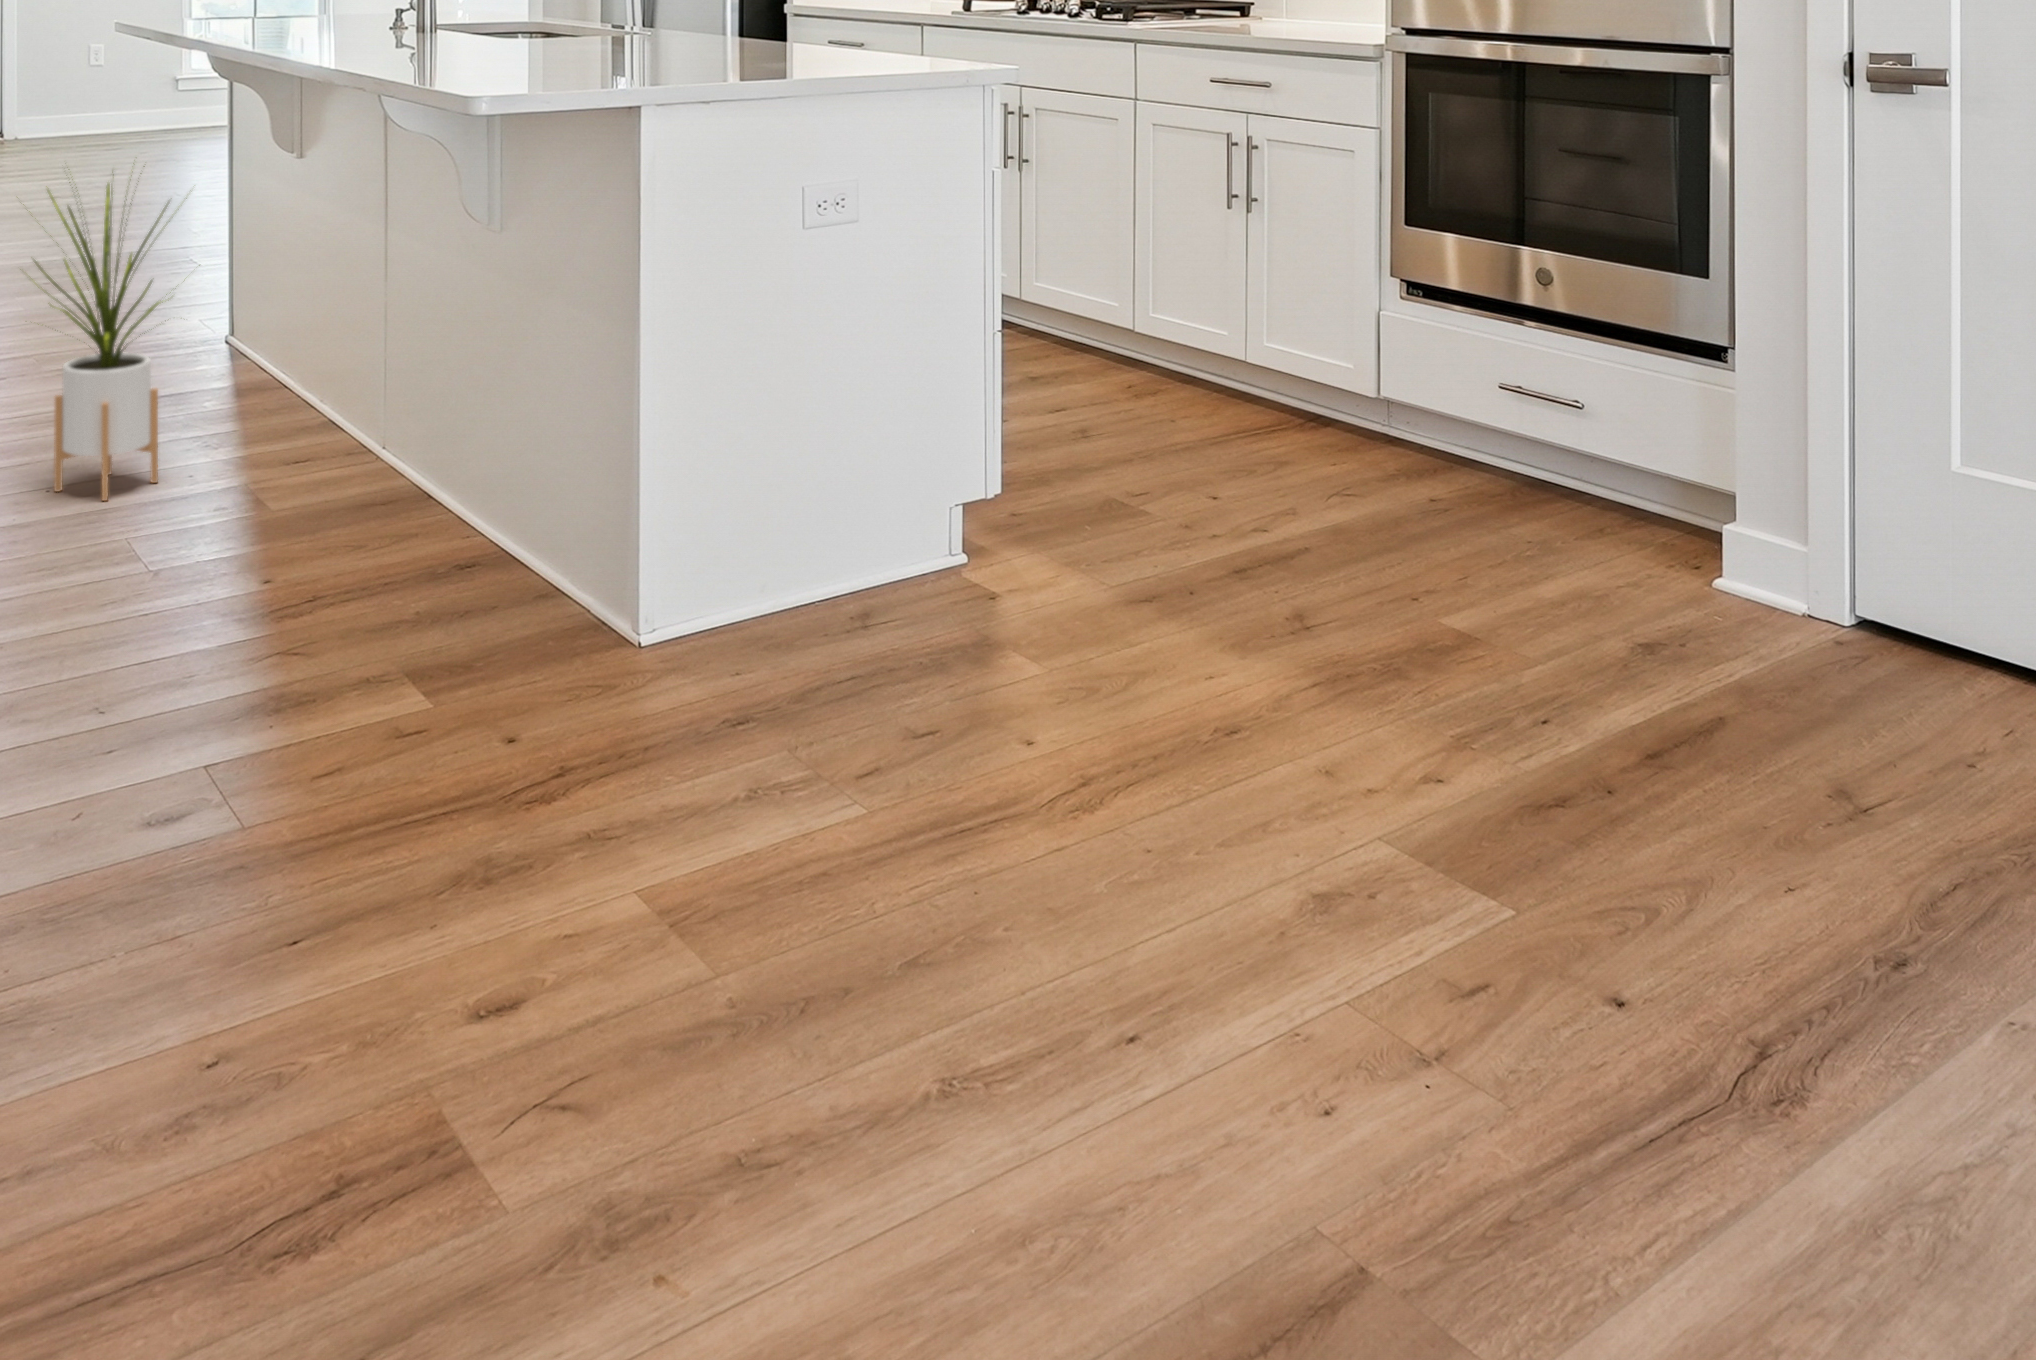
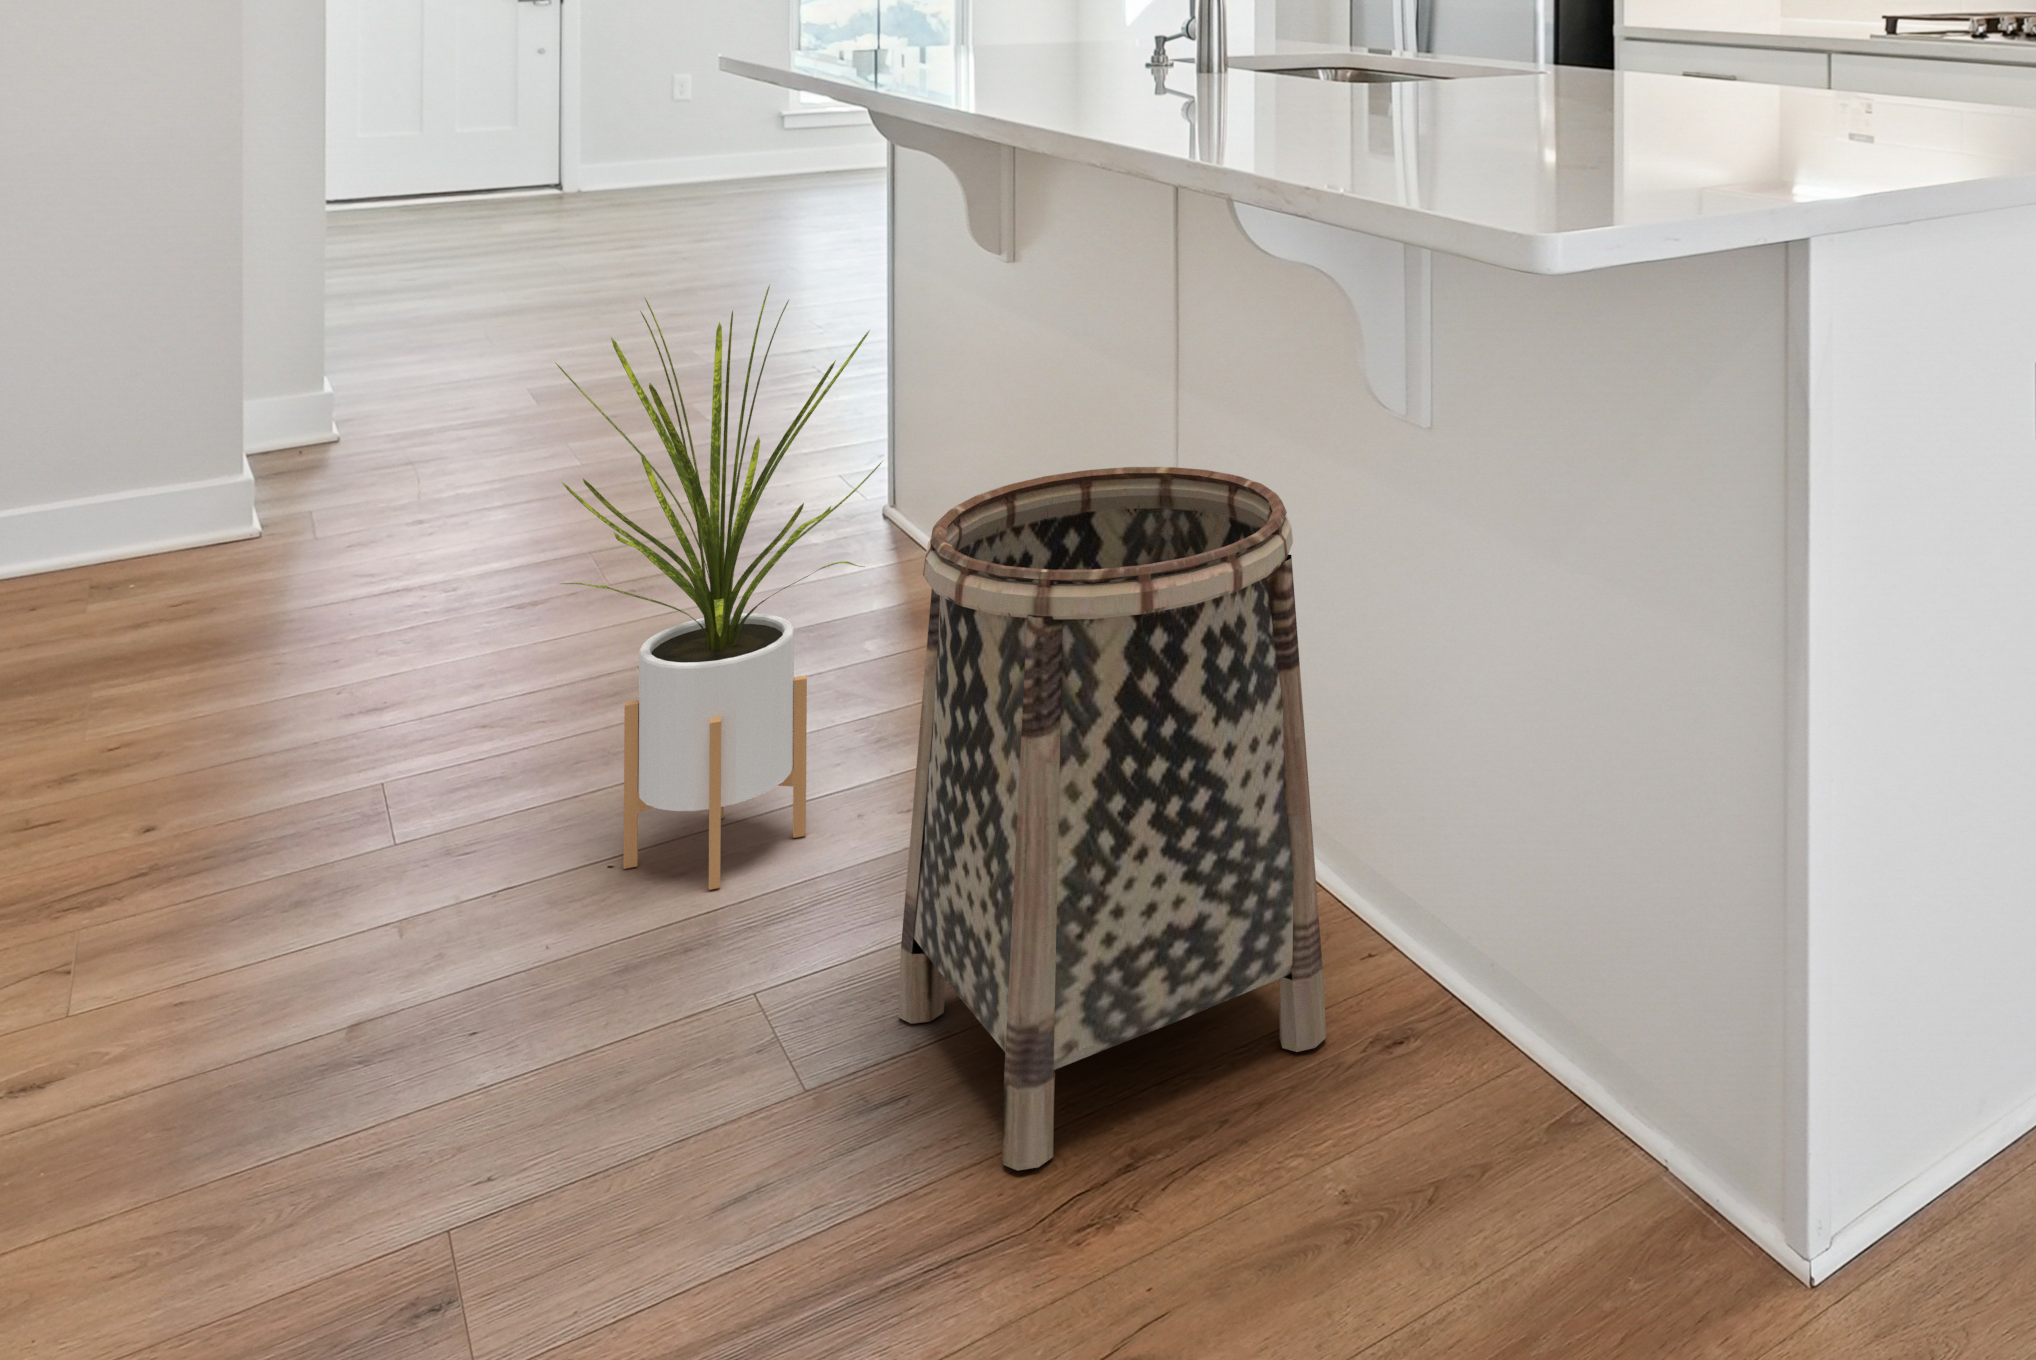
basket: none [200,256,428,597] -> present [898,467,1326,1170]

